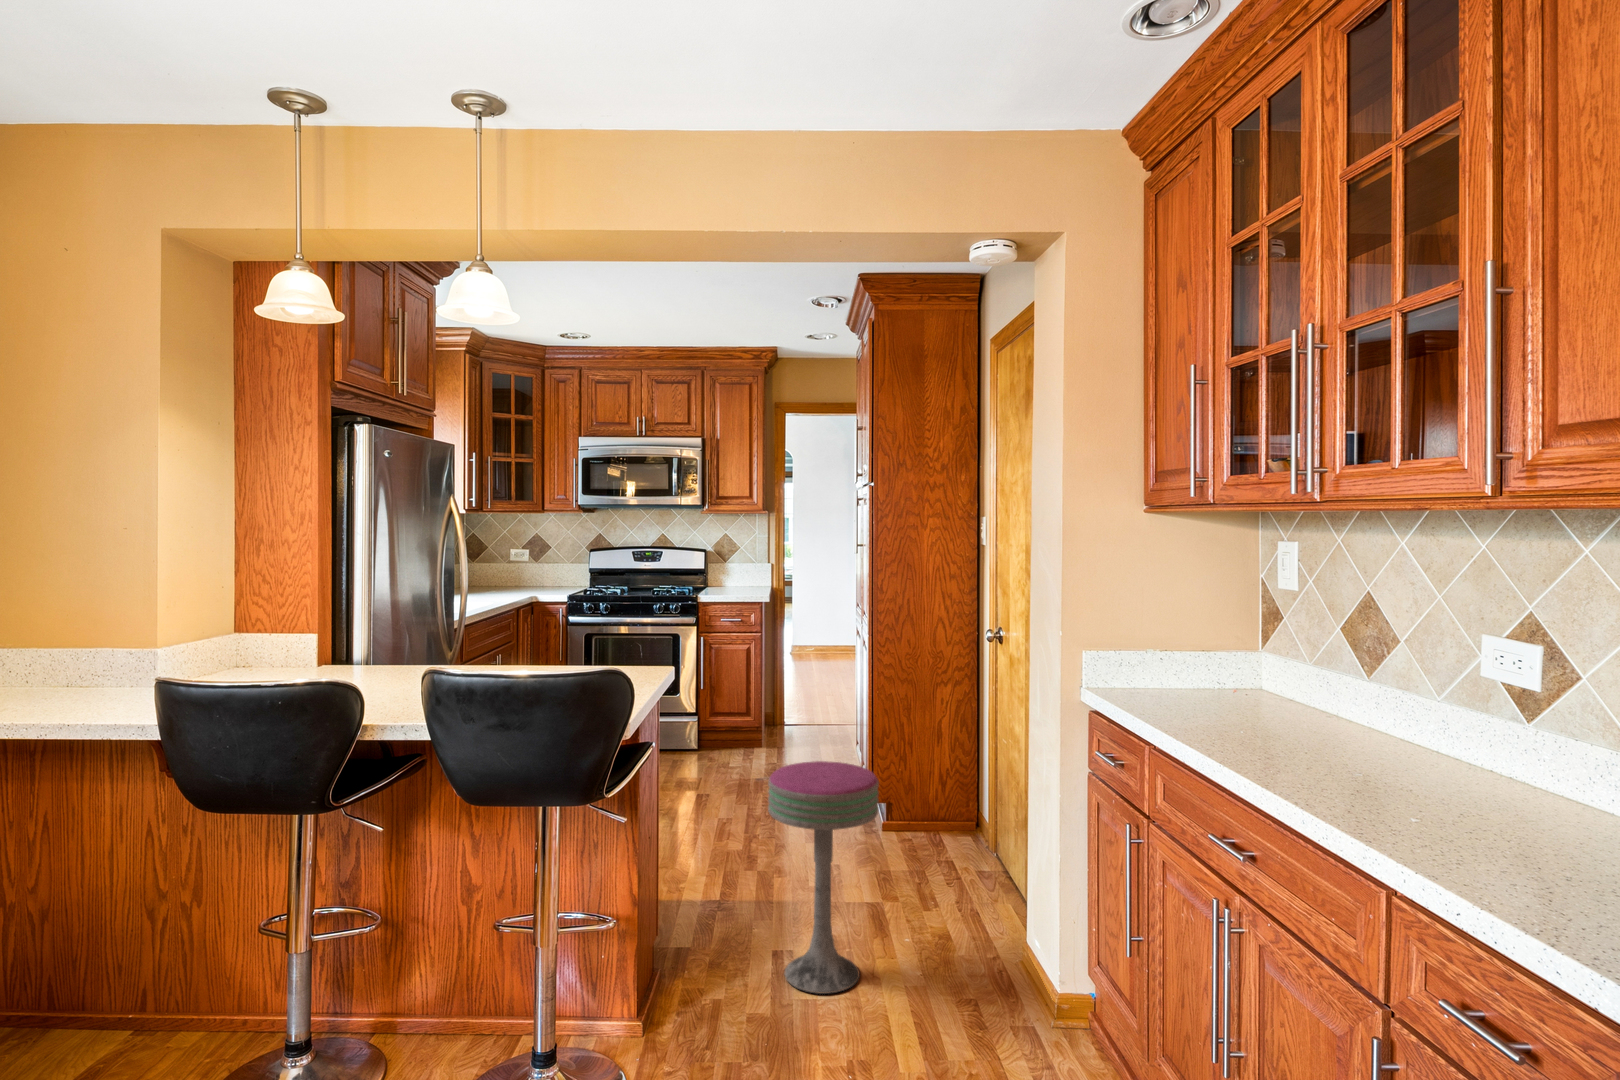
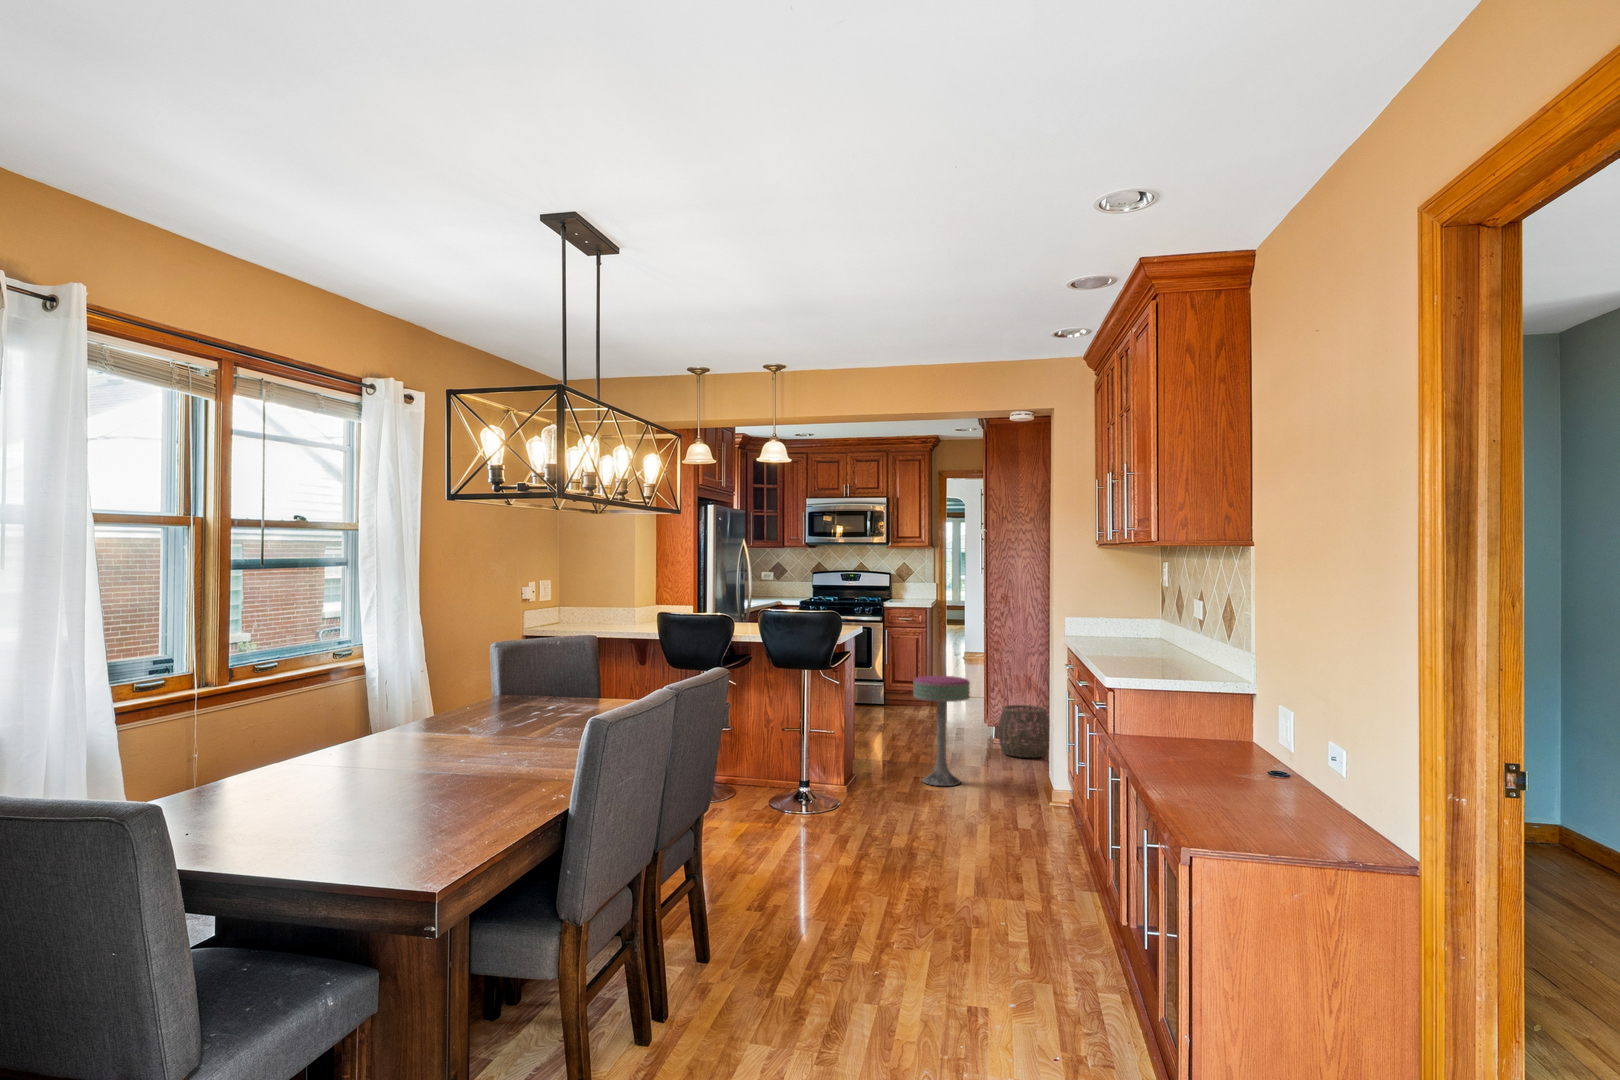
woven basket: none [895,775,986,875] -> present [998,705,1050,758]

